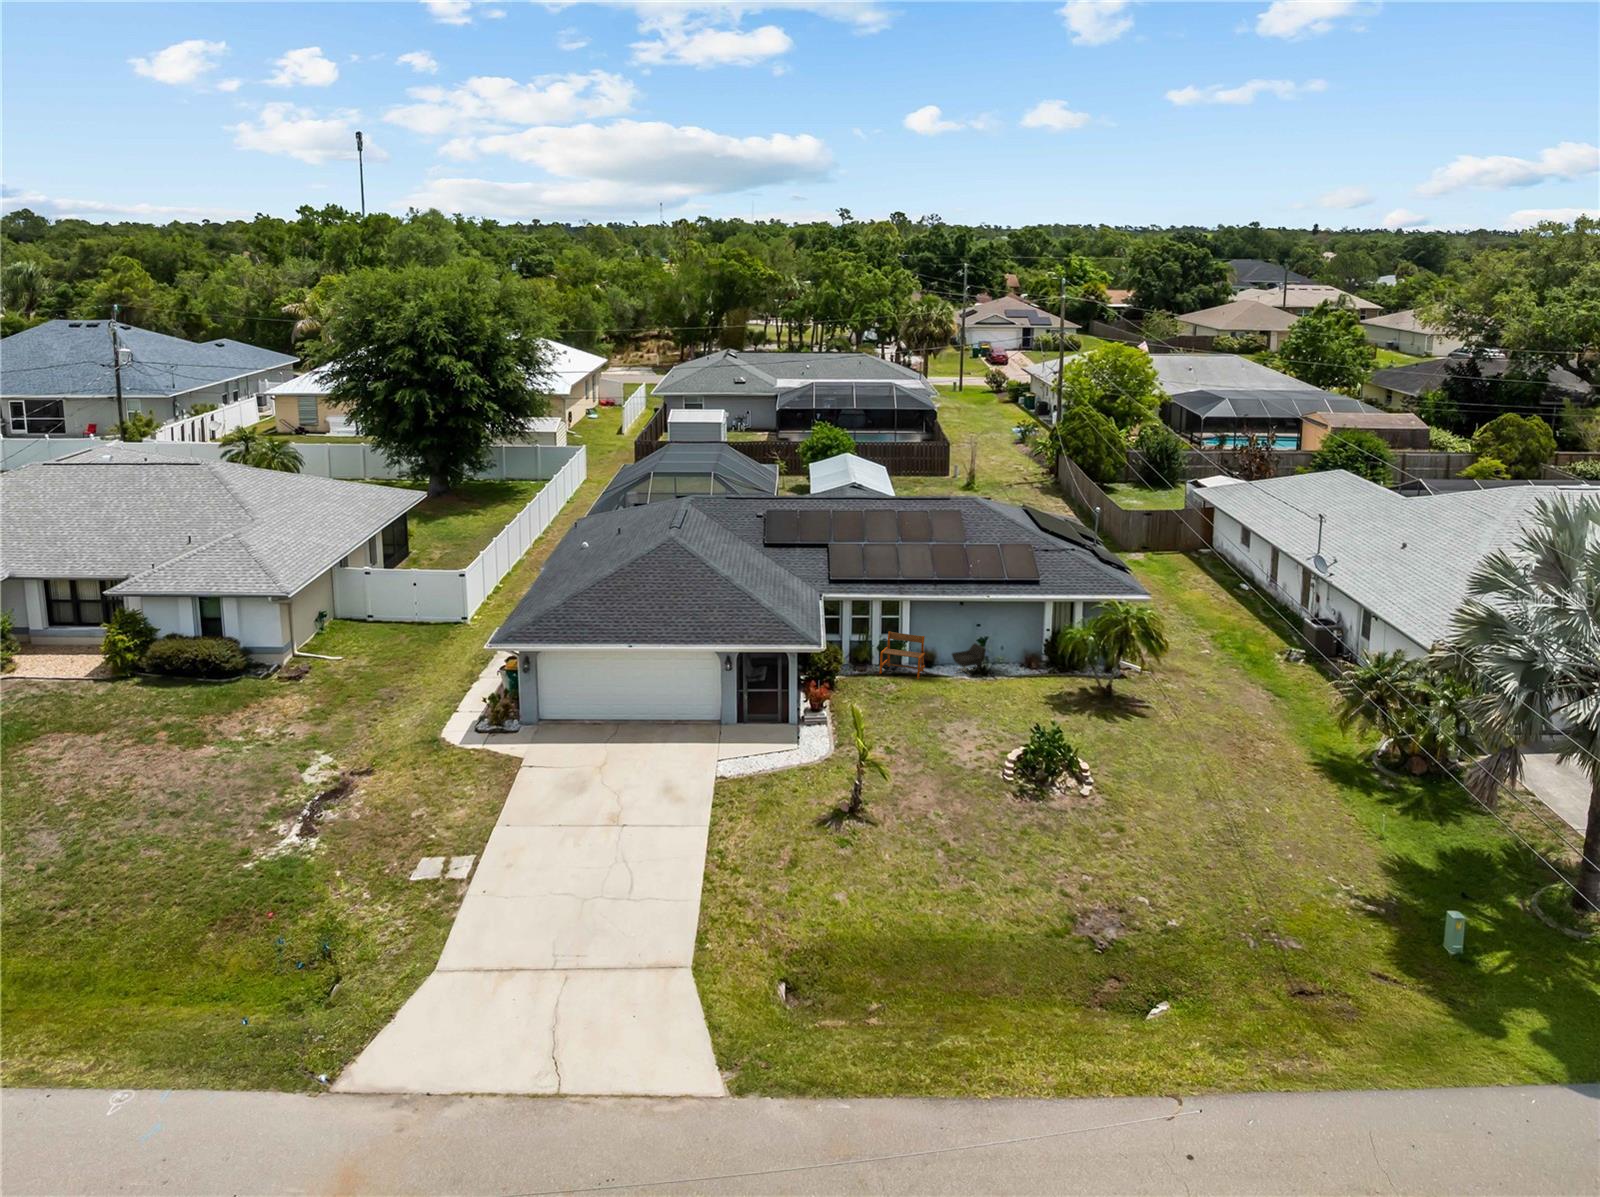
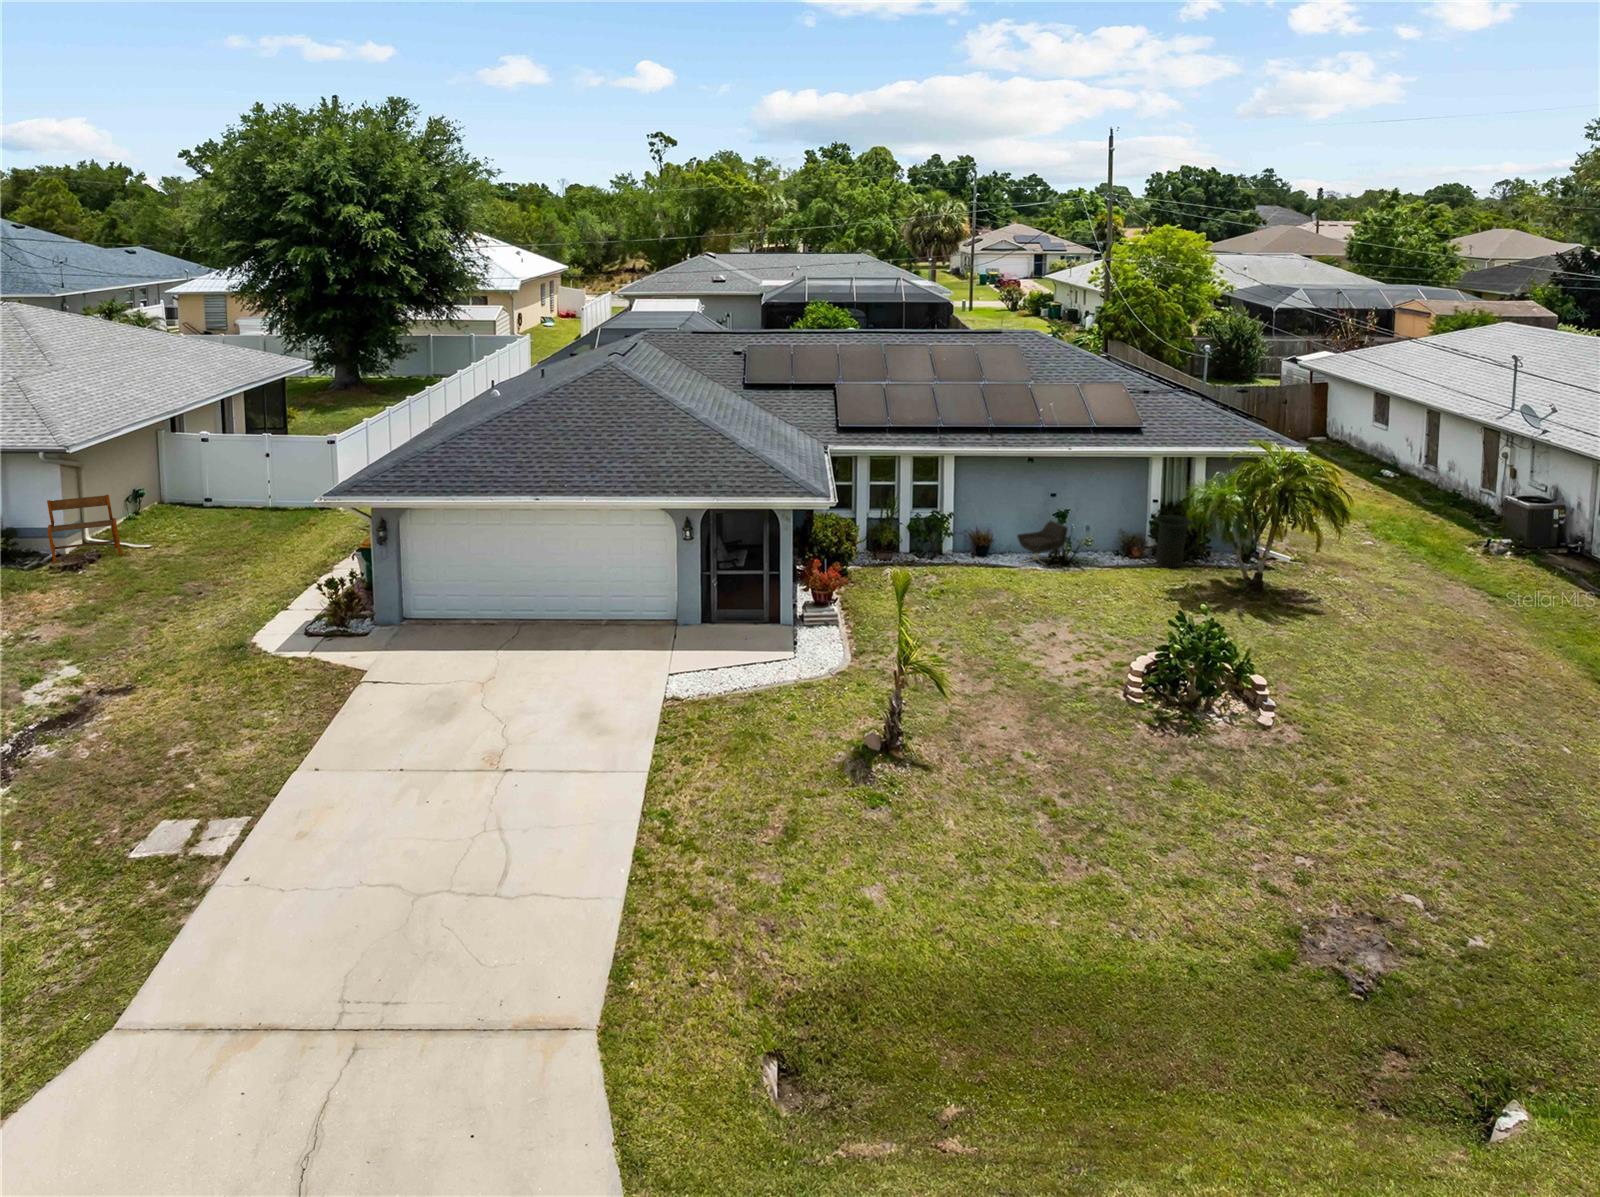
bench: present [879,632,925,679] -> present [47,495,122,563]
trash can: none [1045,640,1073,677] -> present [1154,515,1194,568]

